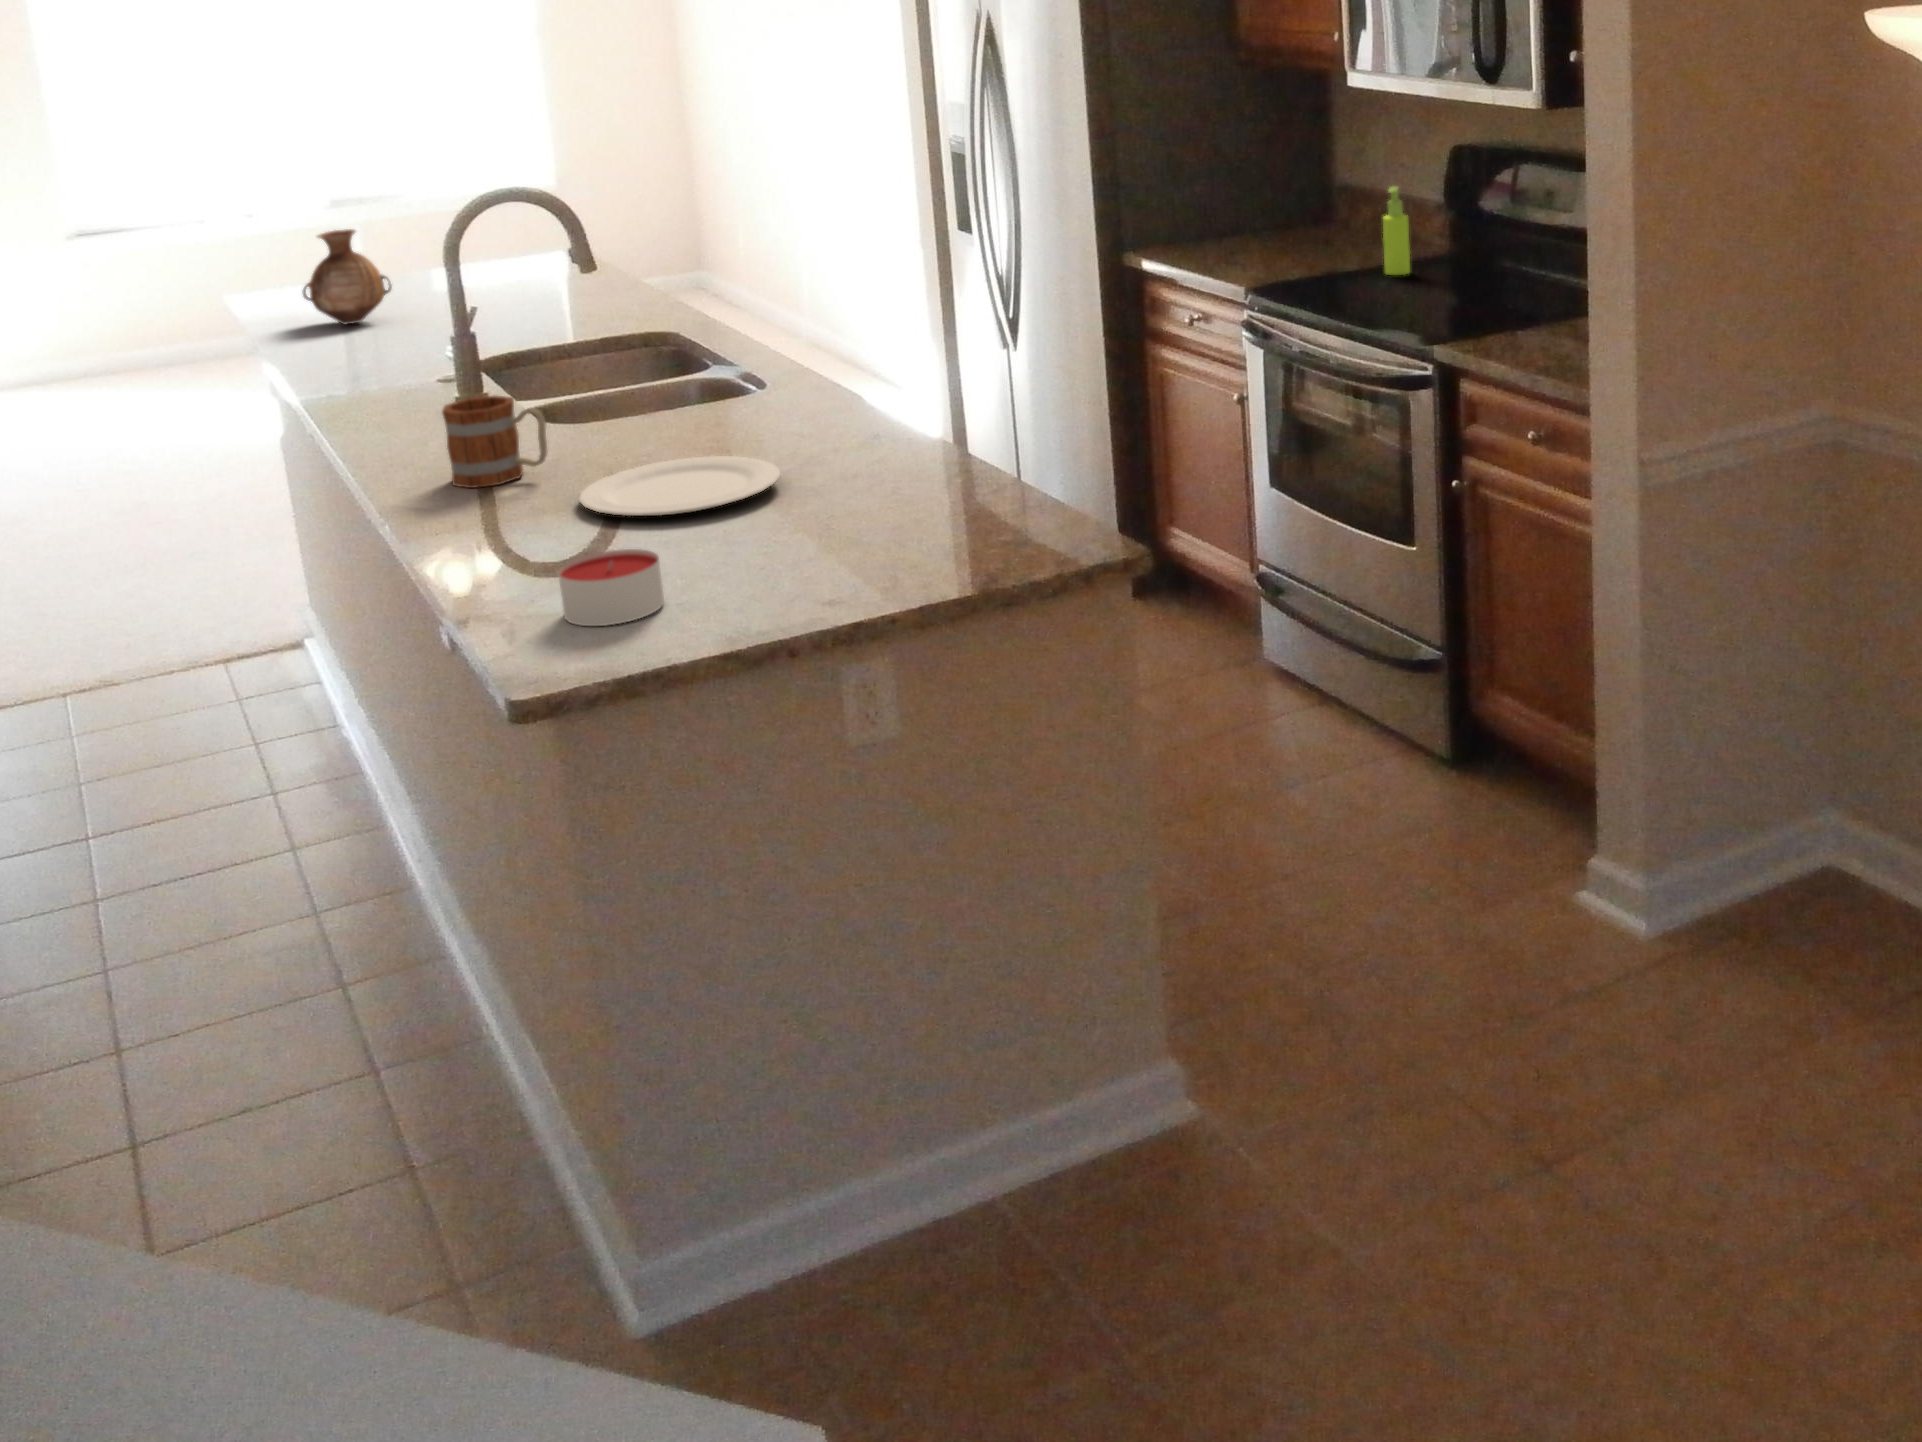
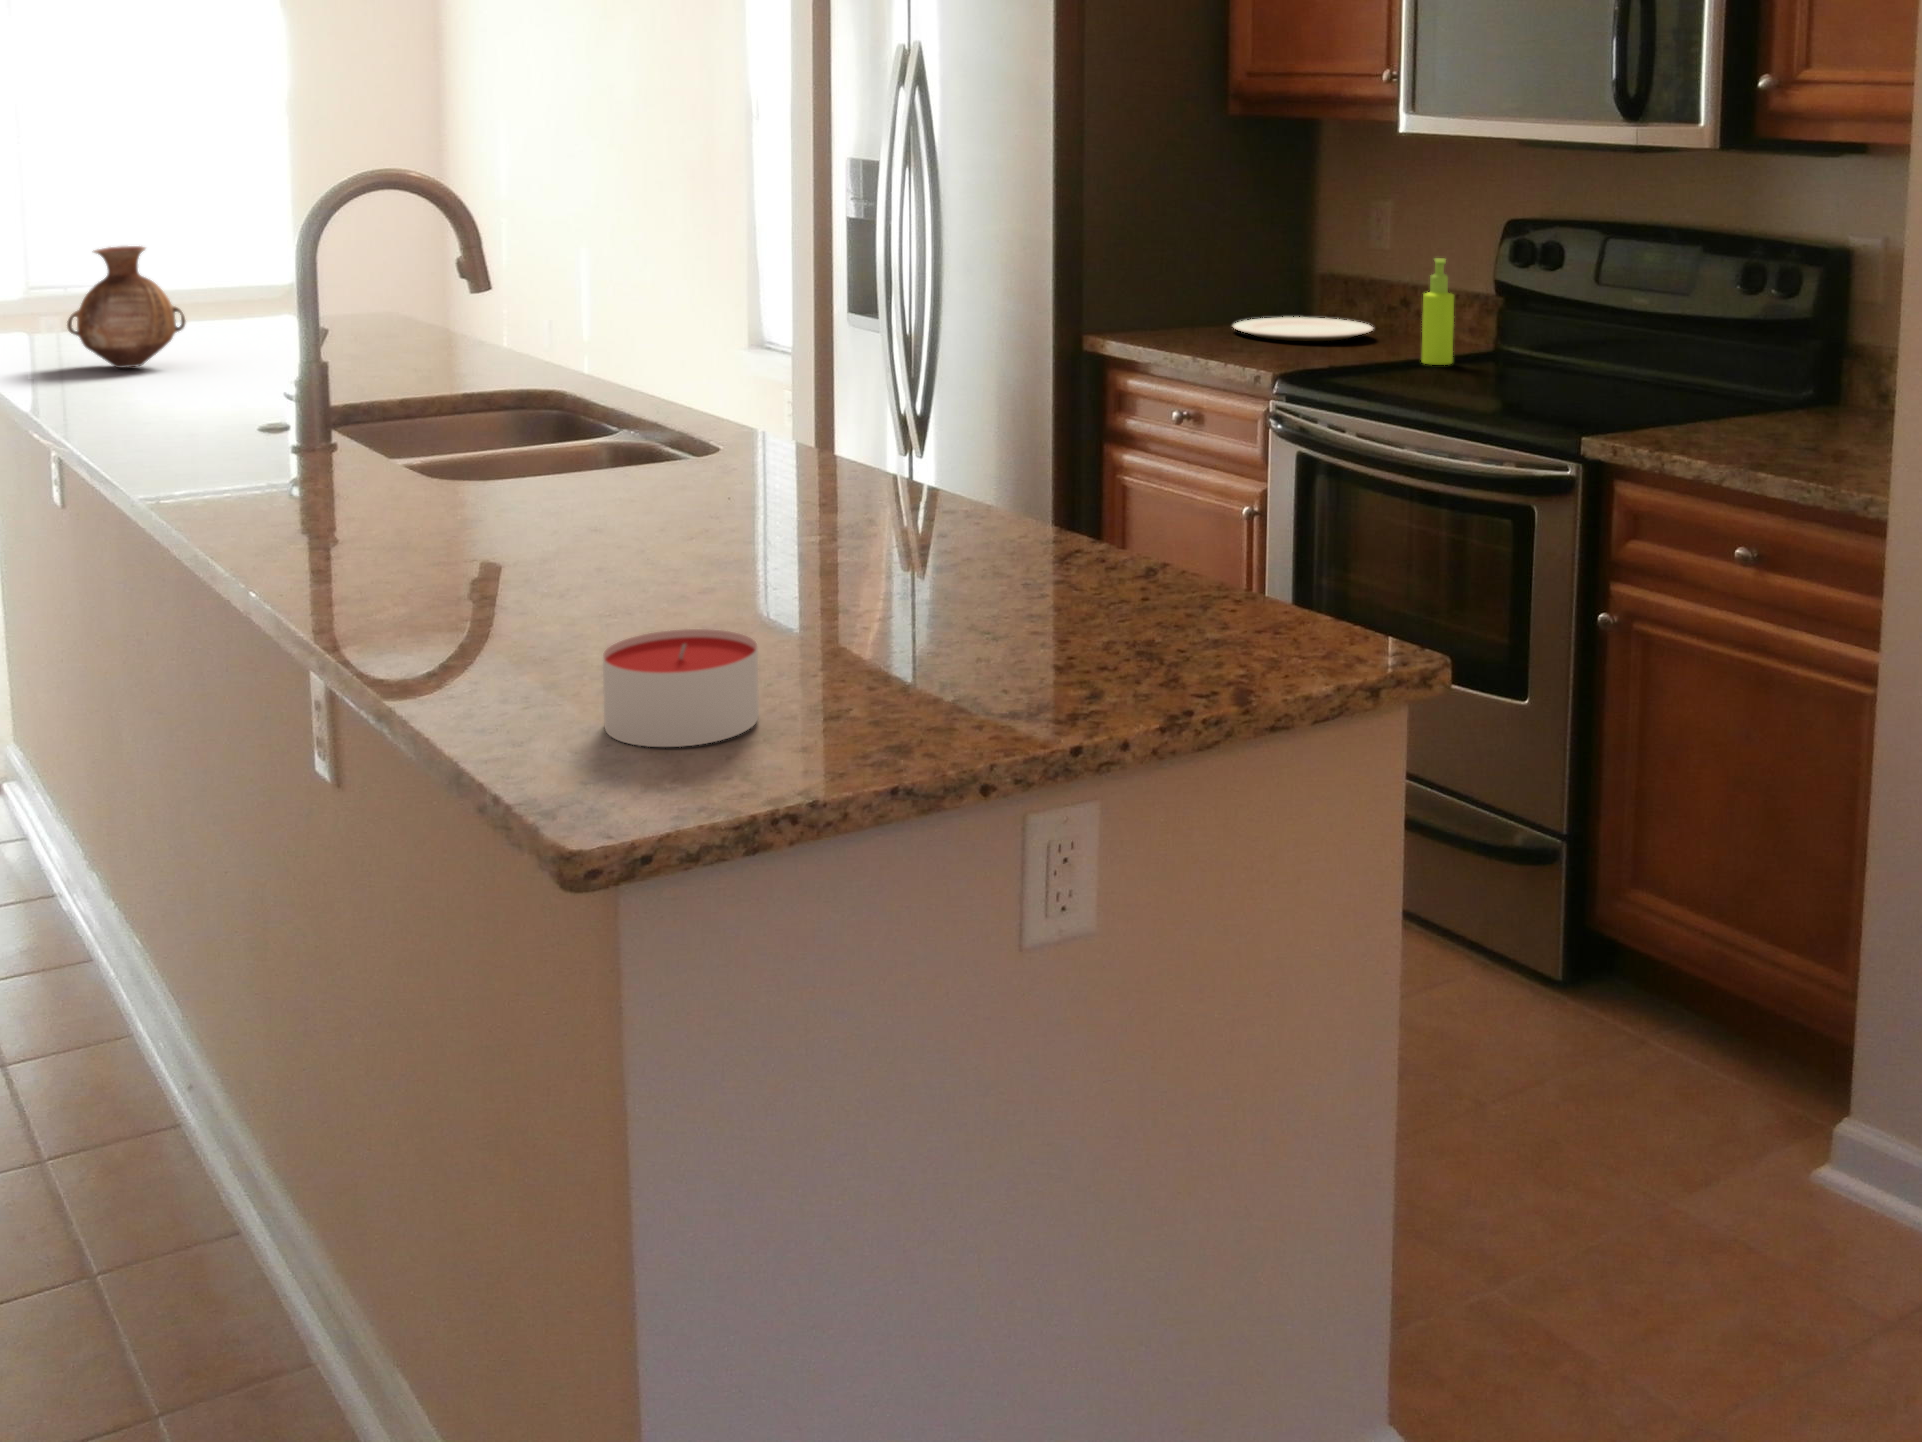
mug: present [442,395,547,488] -> none [337,425,484,553]
plate: present [579,456,780,516] -> present [1233,317,1373,341]

